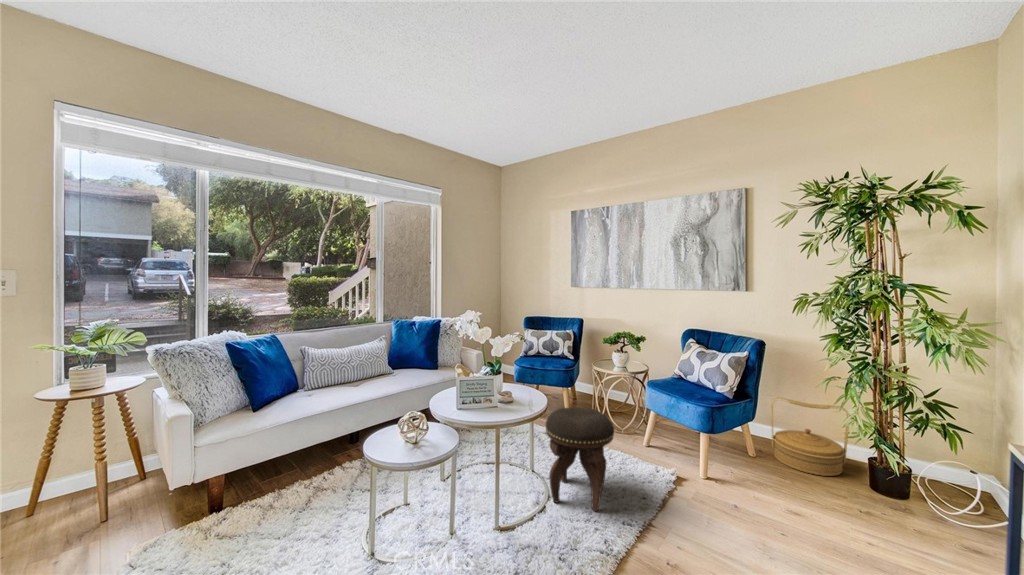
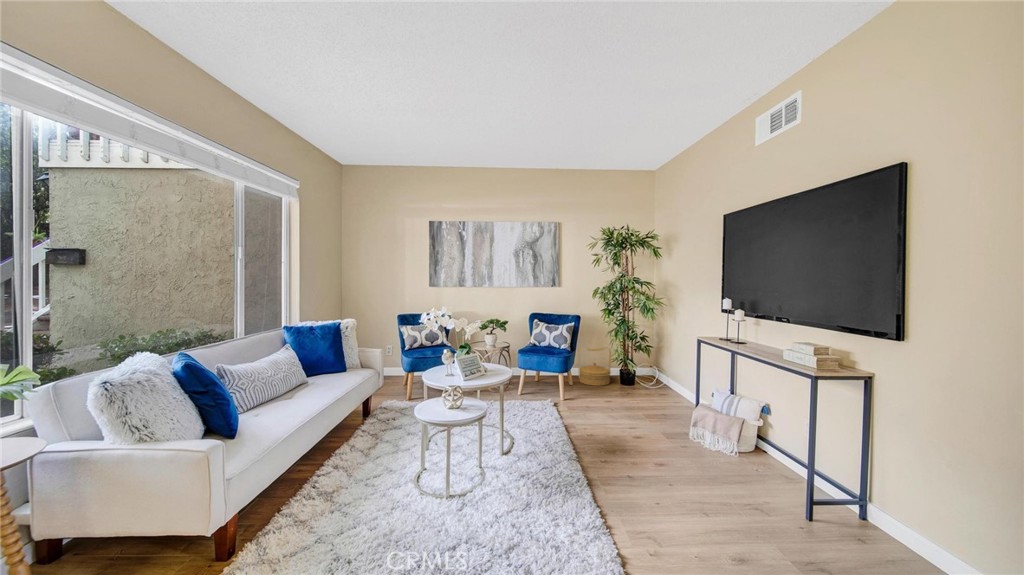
footstool: present [546,407,614,511] -> none [501,371,547,438]

